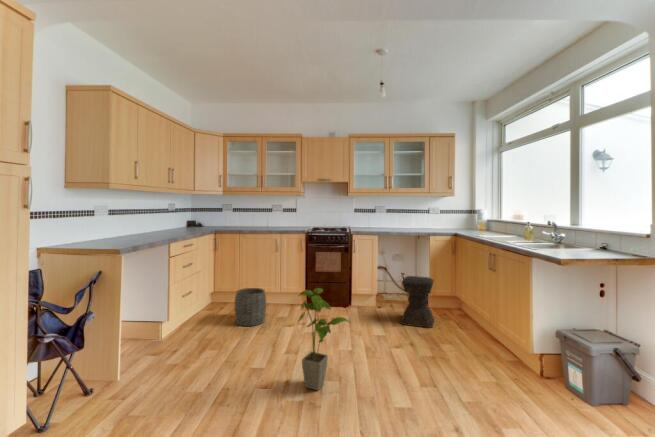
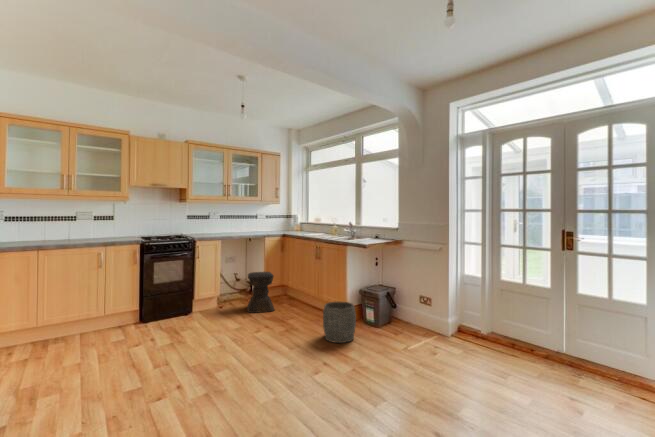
woven basket: present [235,288,266,326] -> present [323,302,356,343]
house plant: present [299,288,350,390] -> none [195,281,242,367]

